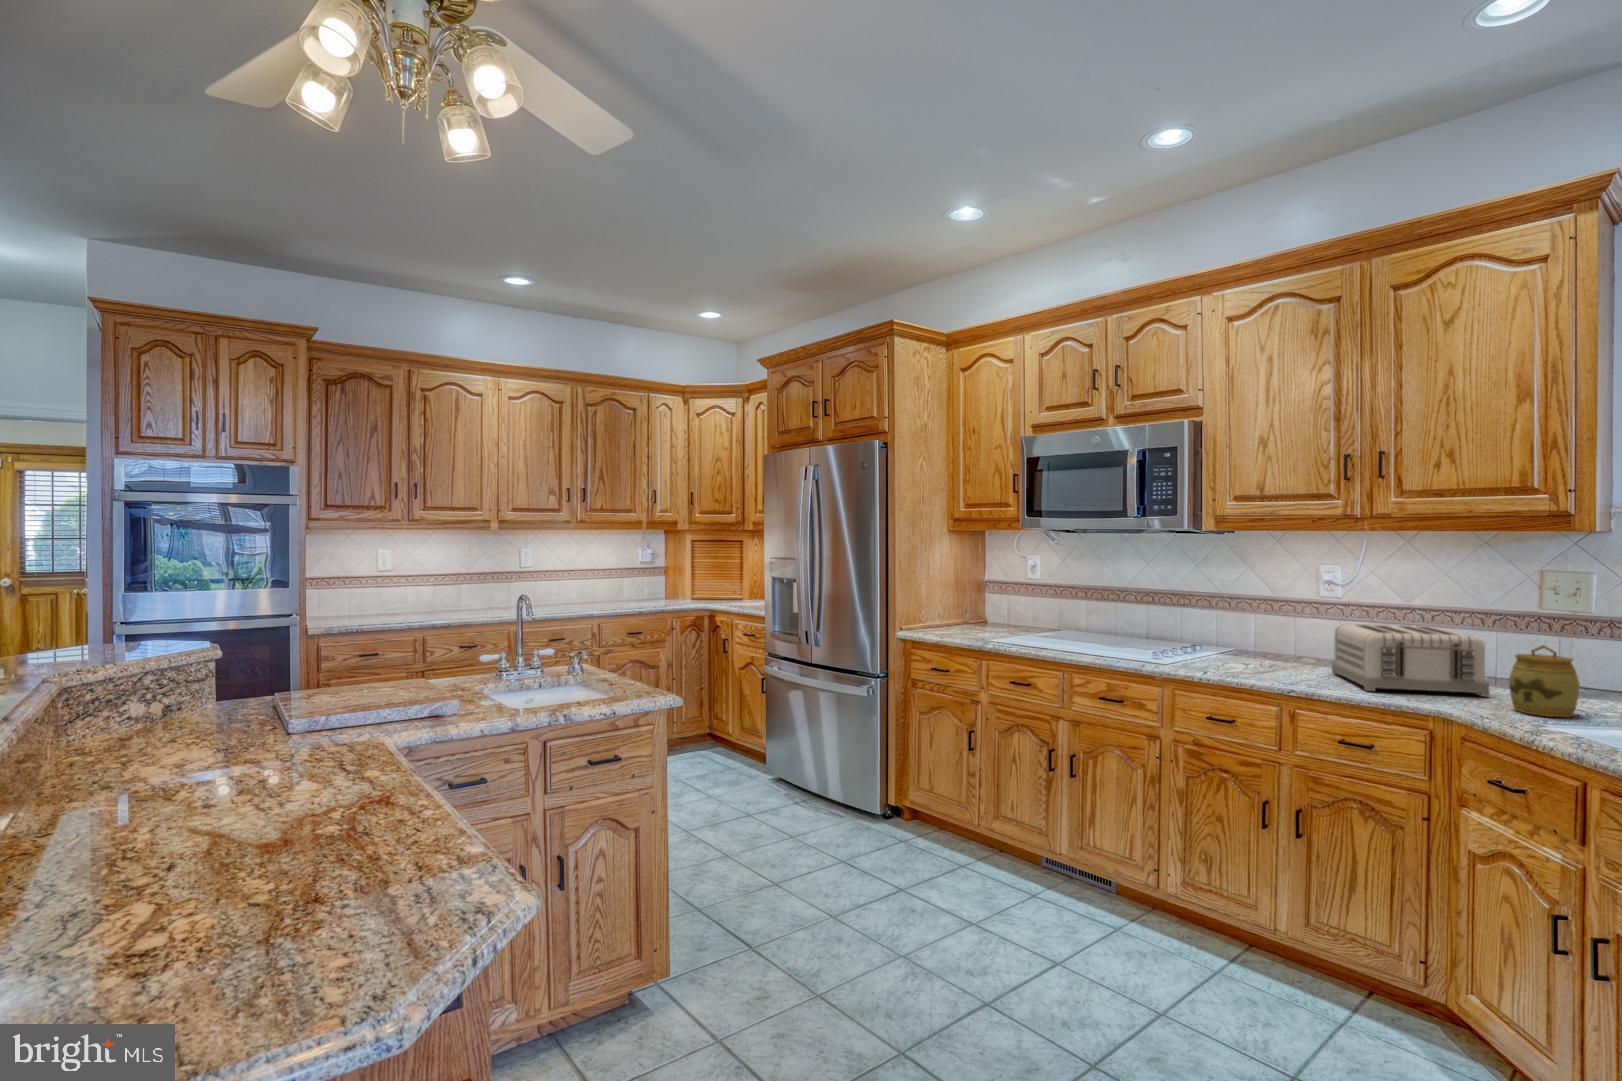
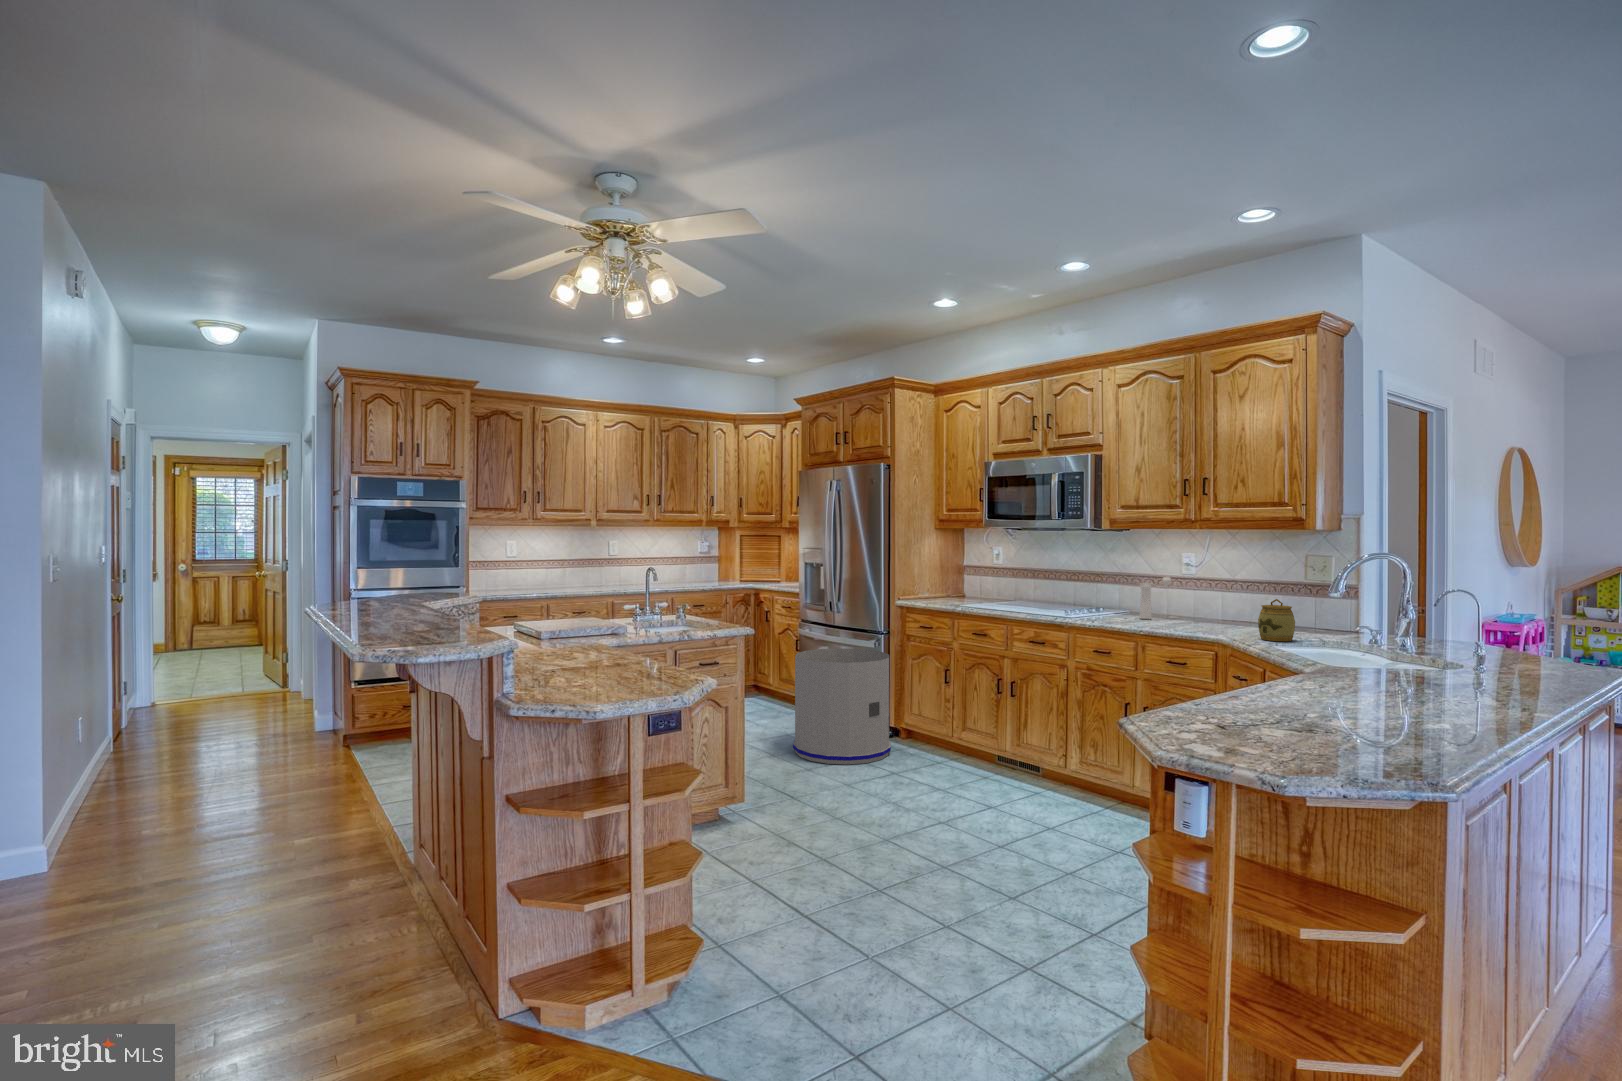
pepper mill: none [1264,601,1311,664] -> present [1140,577,1171,619]
toaster: present [1332,624,1489,697] -> none [1177,591,1257,633]
trash can: none [755,695,892,870] -> present [793,648,891,765]

